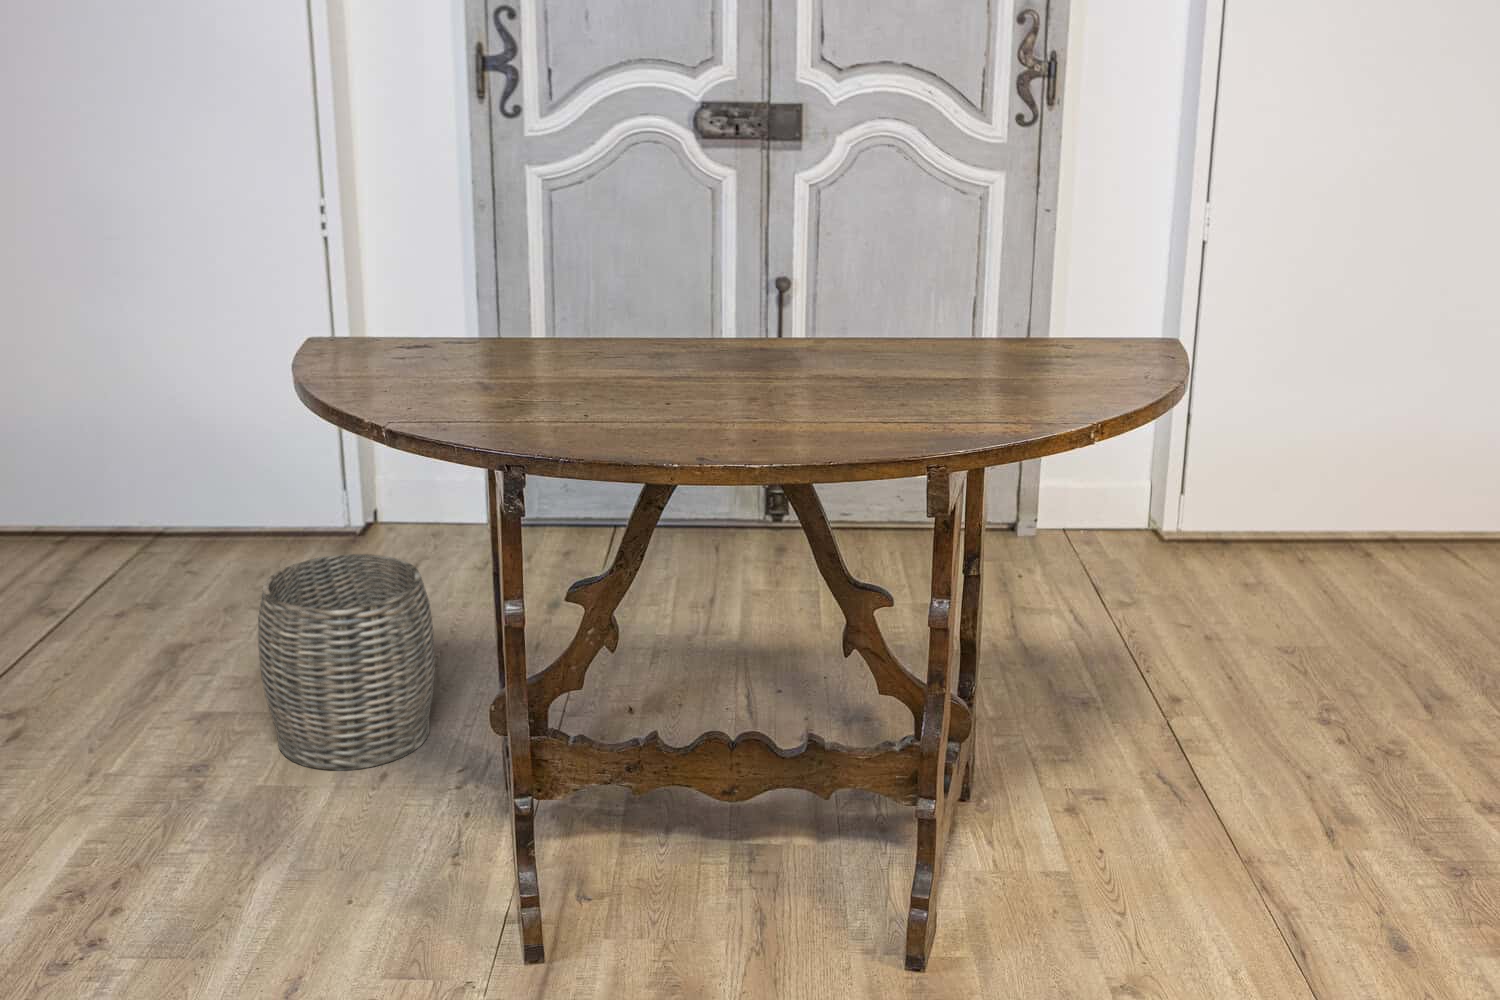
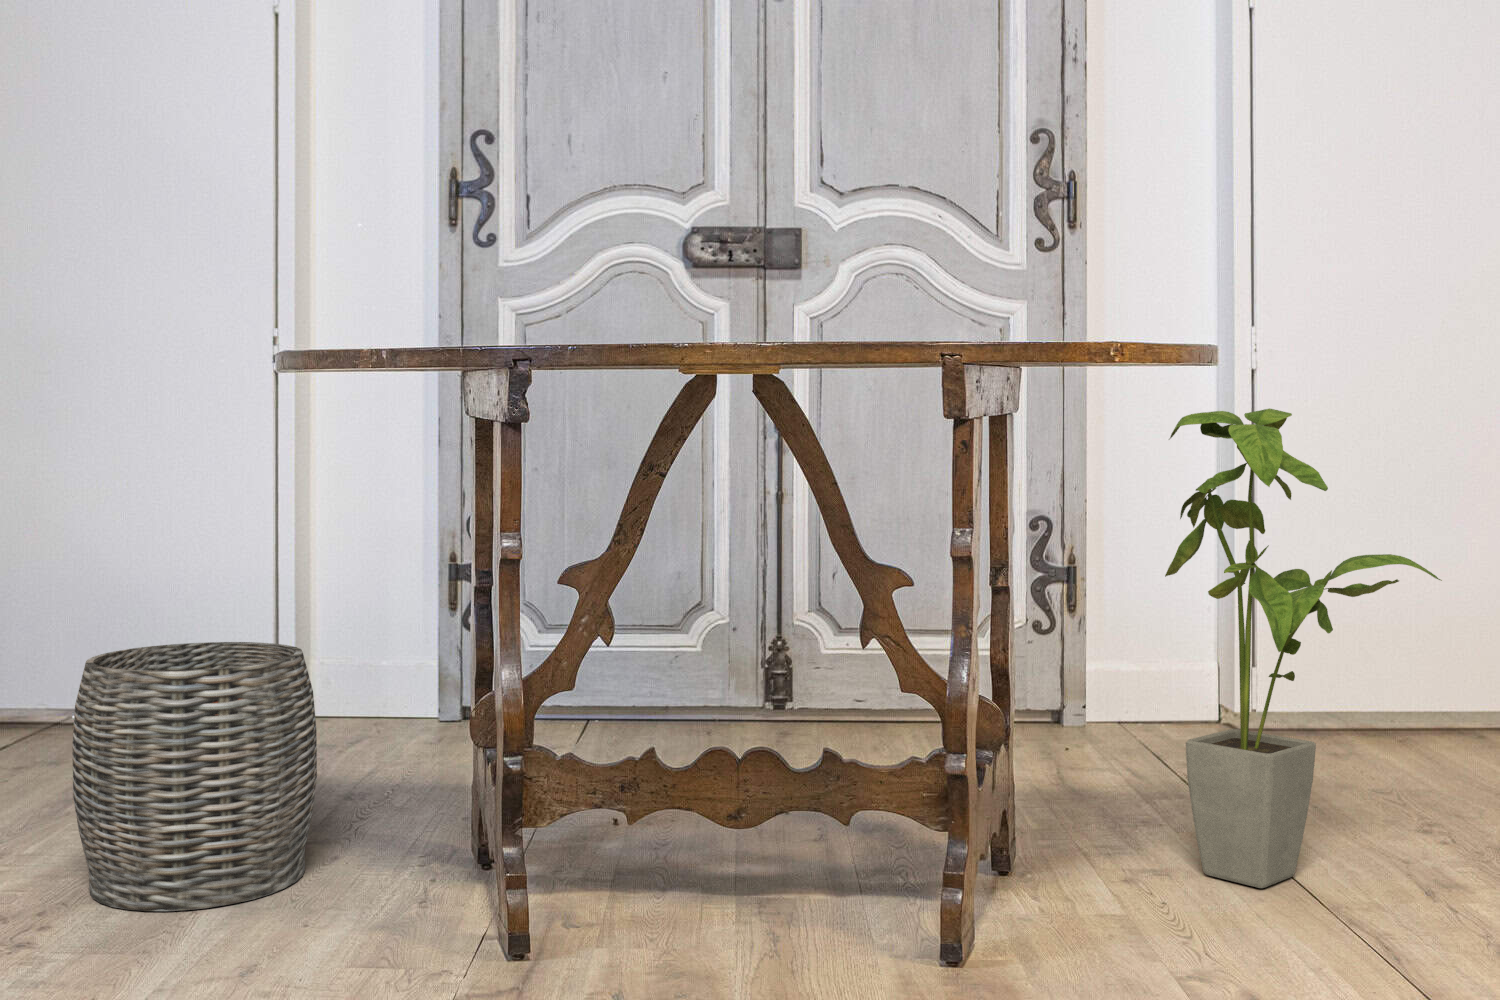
house plant: none [1081,406,1280,745] -> present [1165,408,1442,888]

